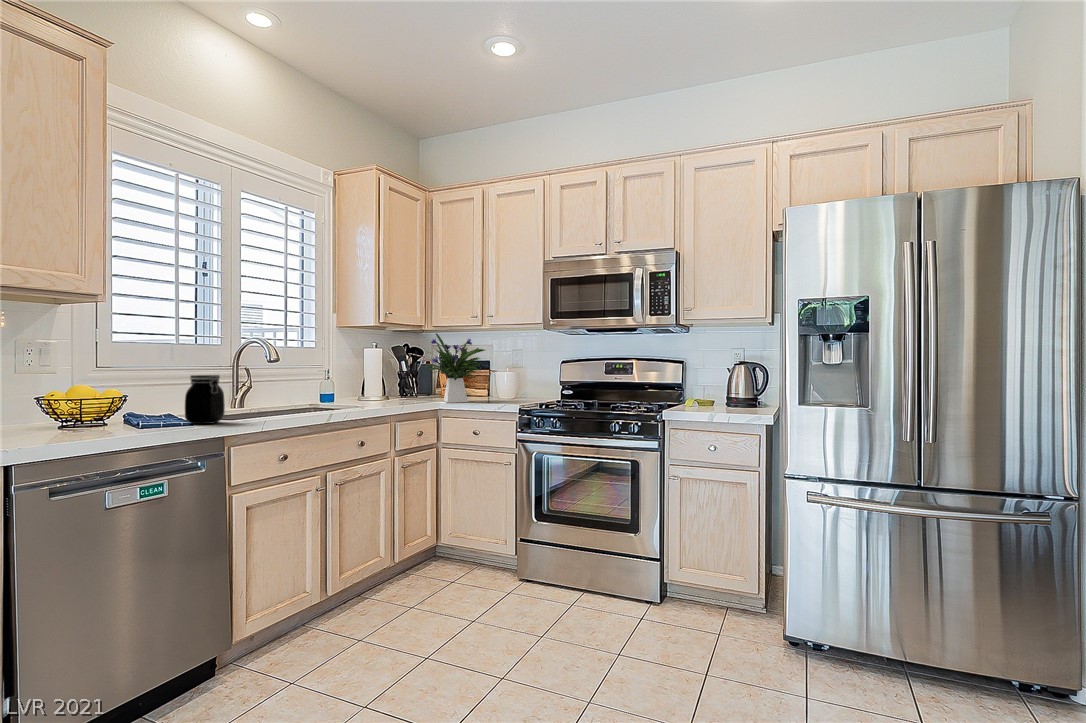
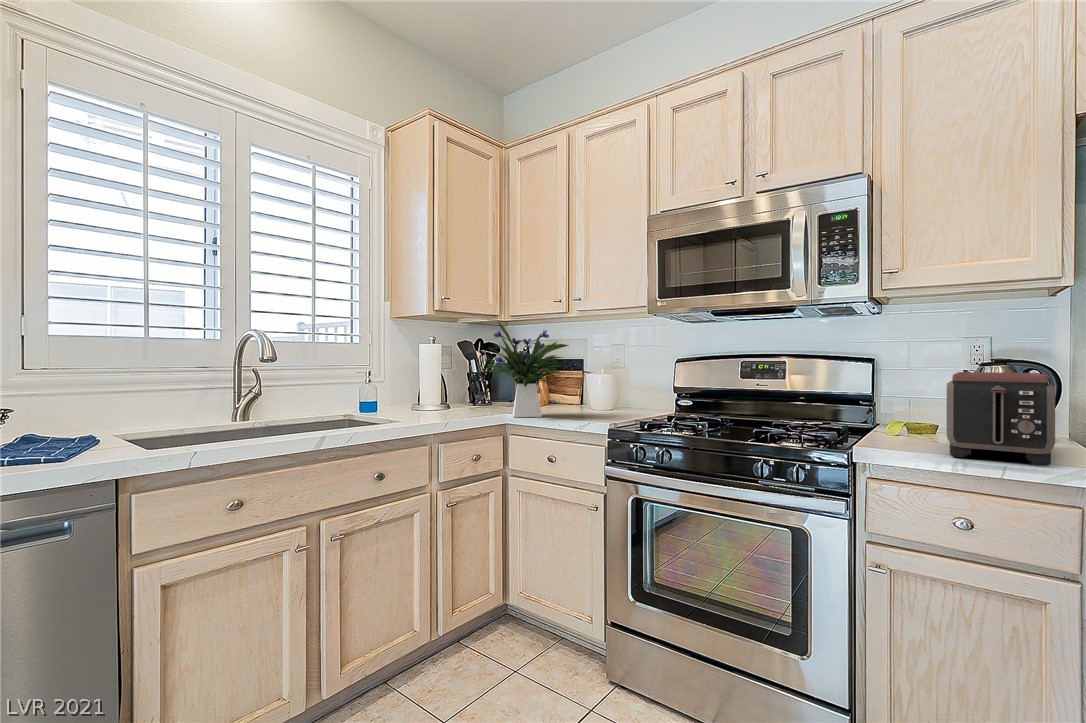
toaster: none [707,368,757,414] -> present [947,372,1055,466]
jar: present [185,375,225,424] -> none [70,382,136,458]

